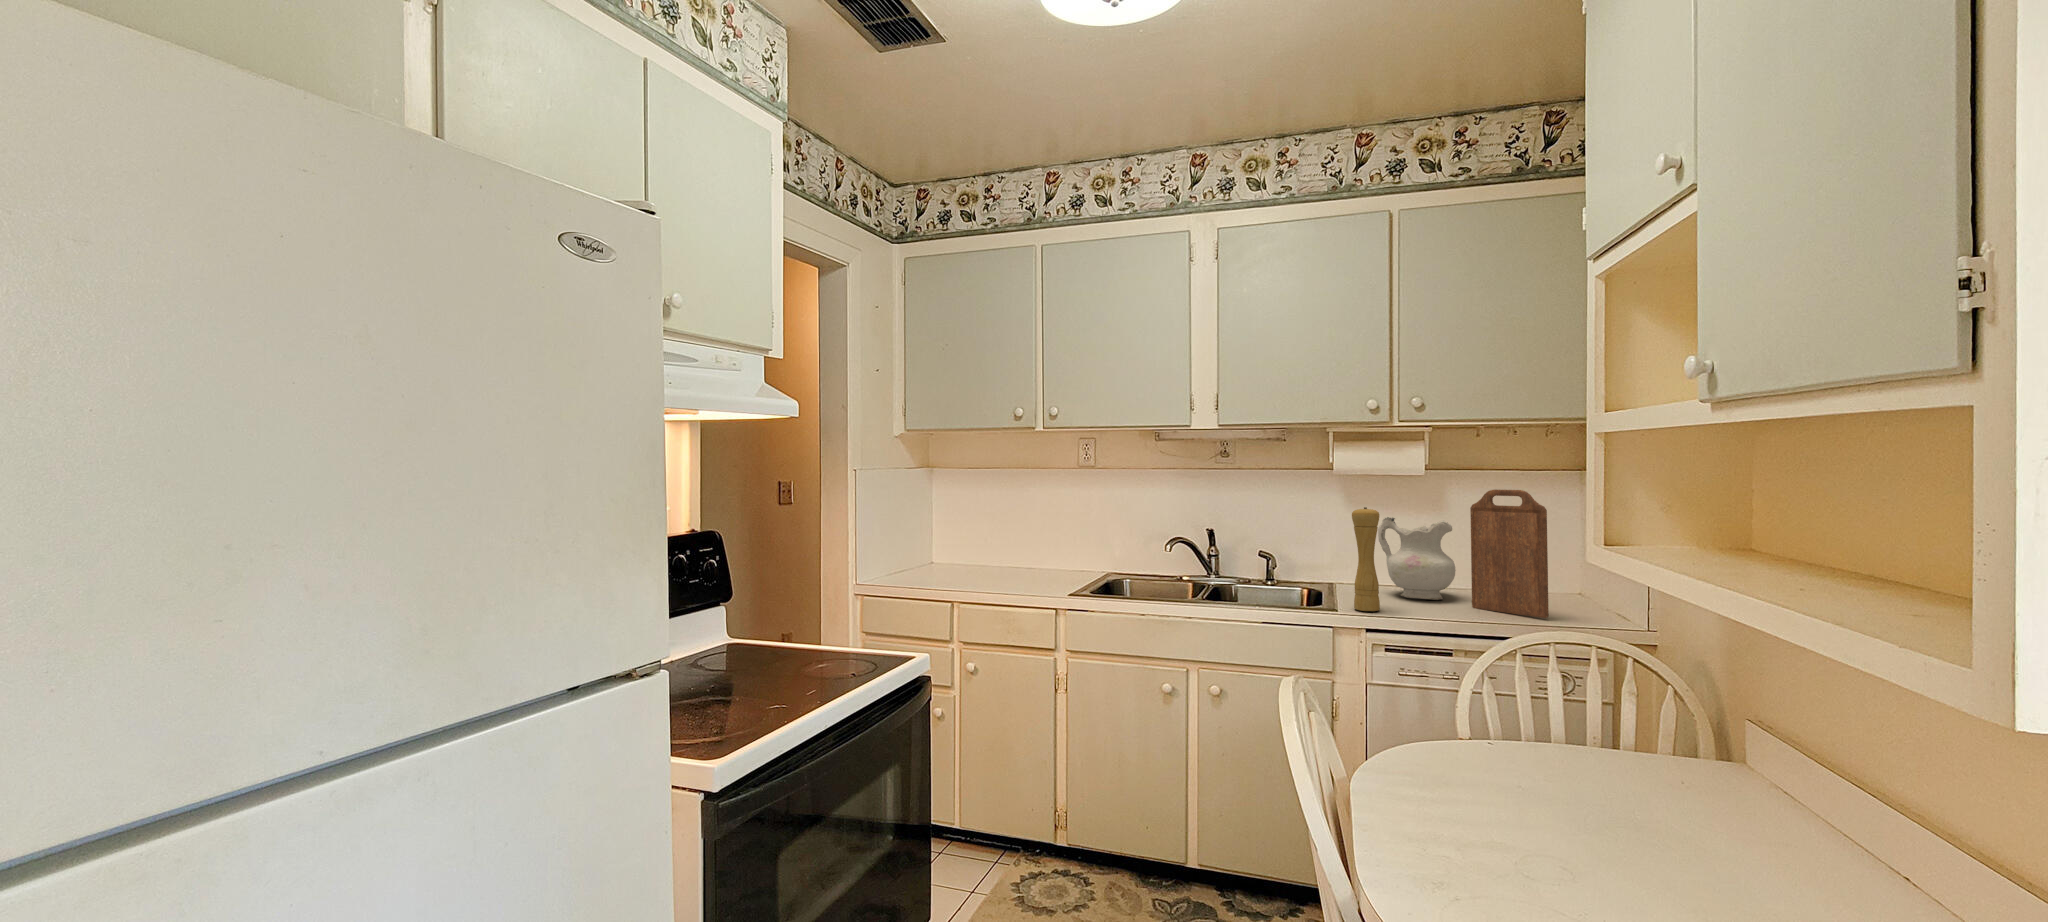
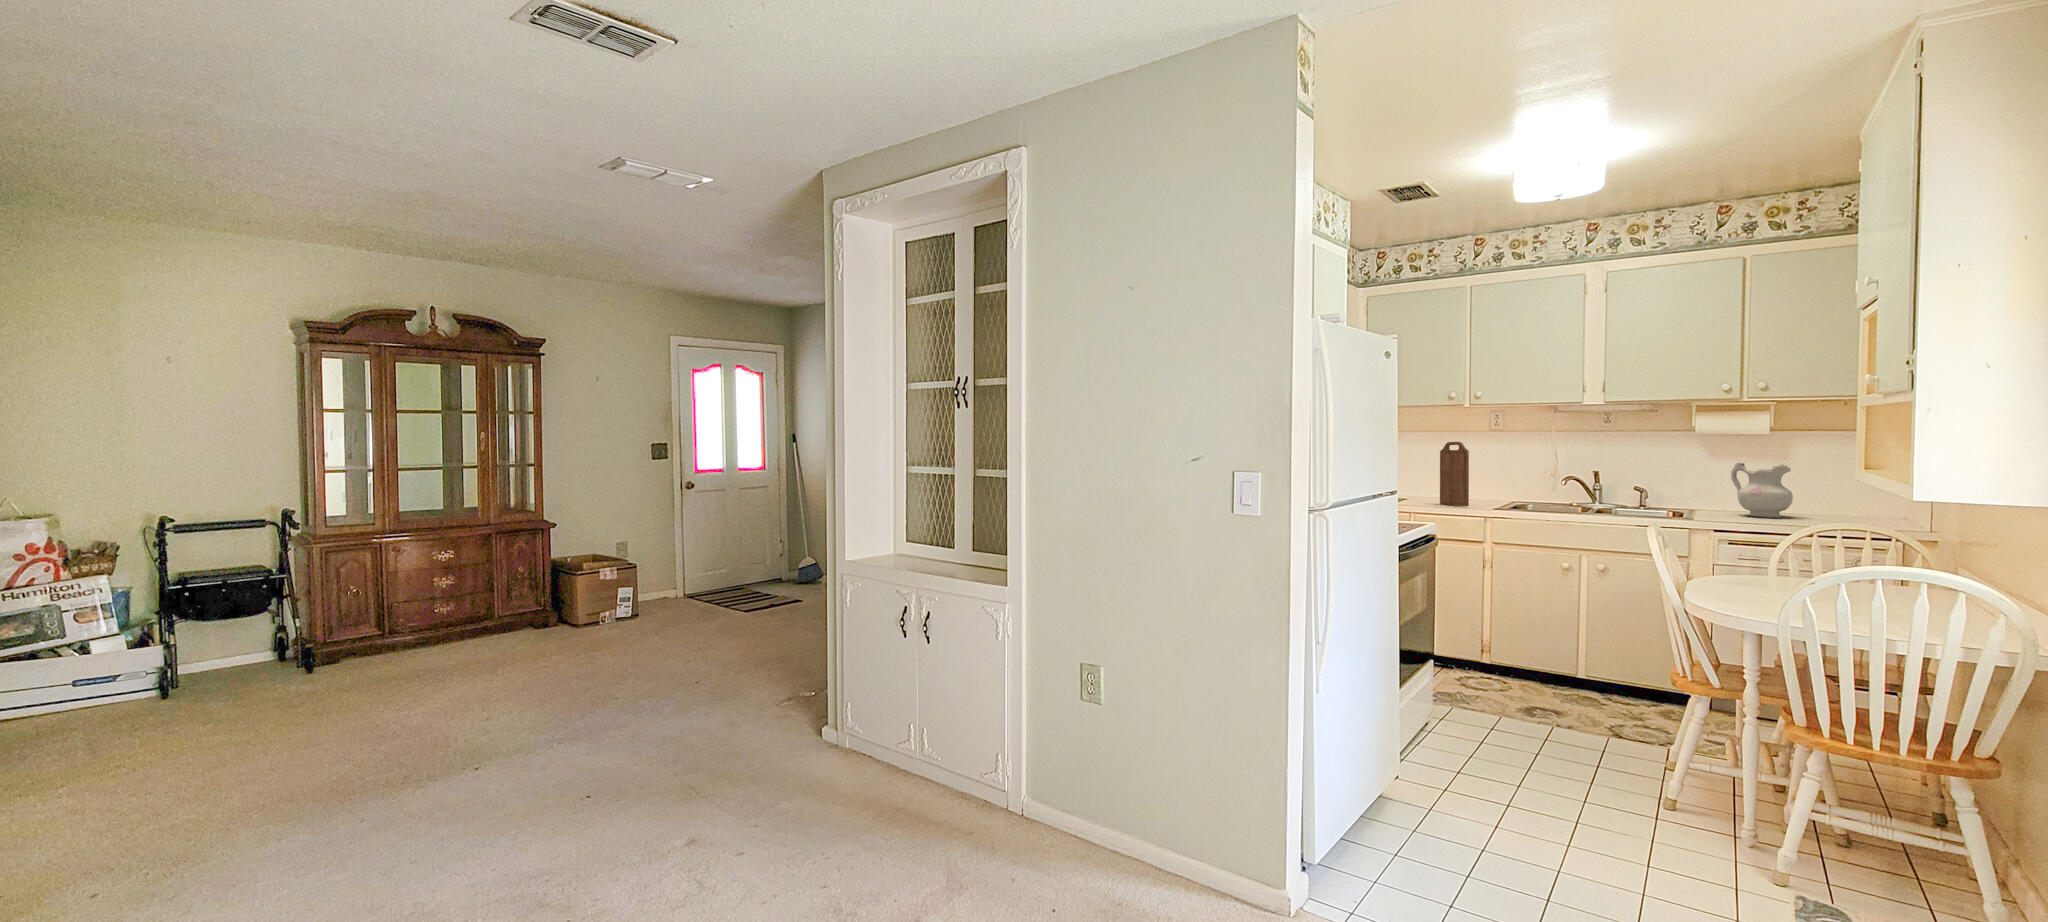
cutting board: present [1470,489,1549,618] -> present [1440,442,1469,506]
pepper mill: present [1352,507,1380,611] -> none [1707,453,1728,519]

